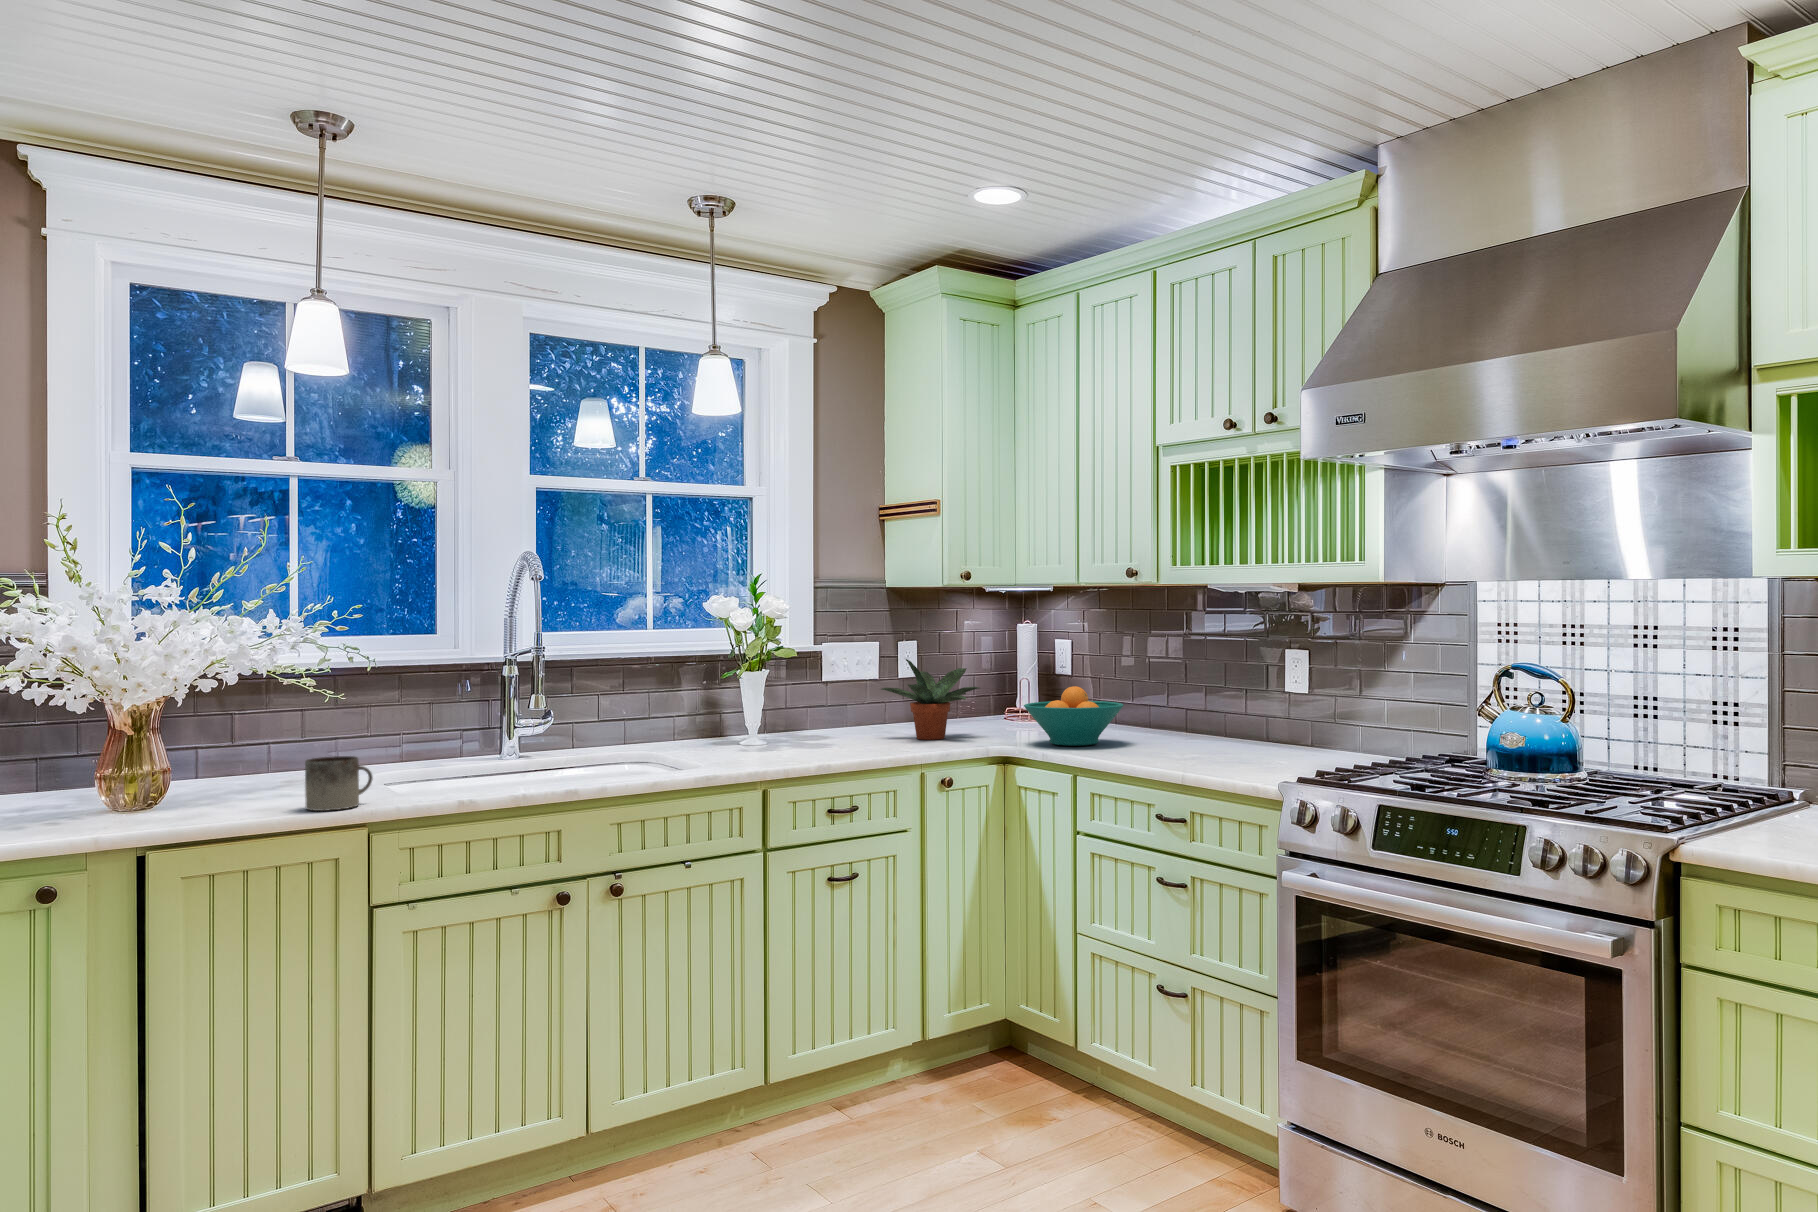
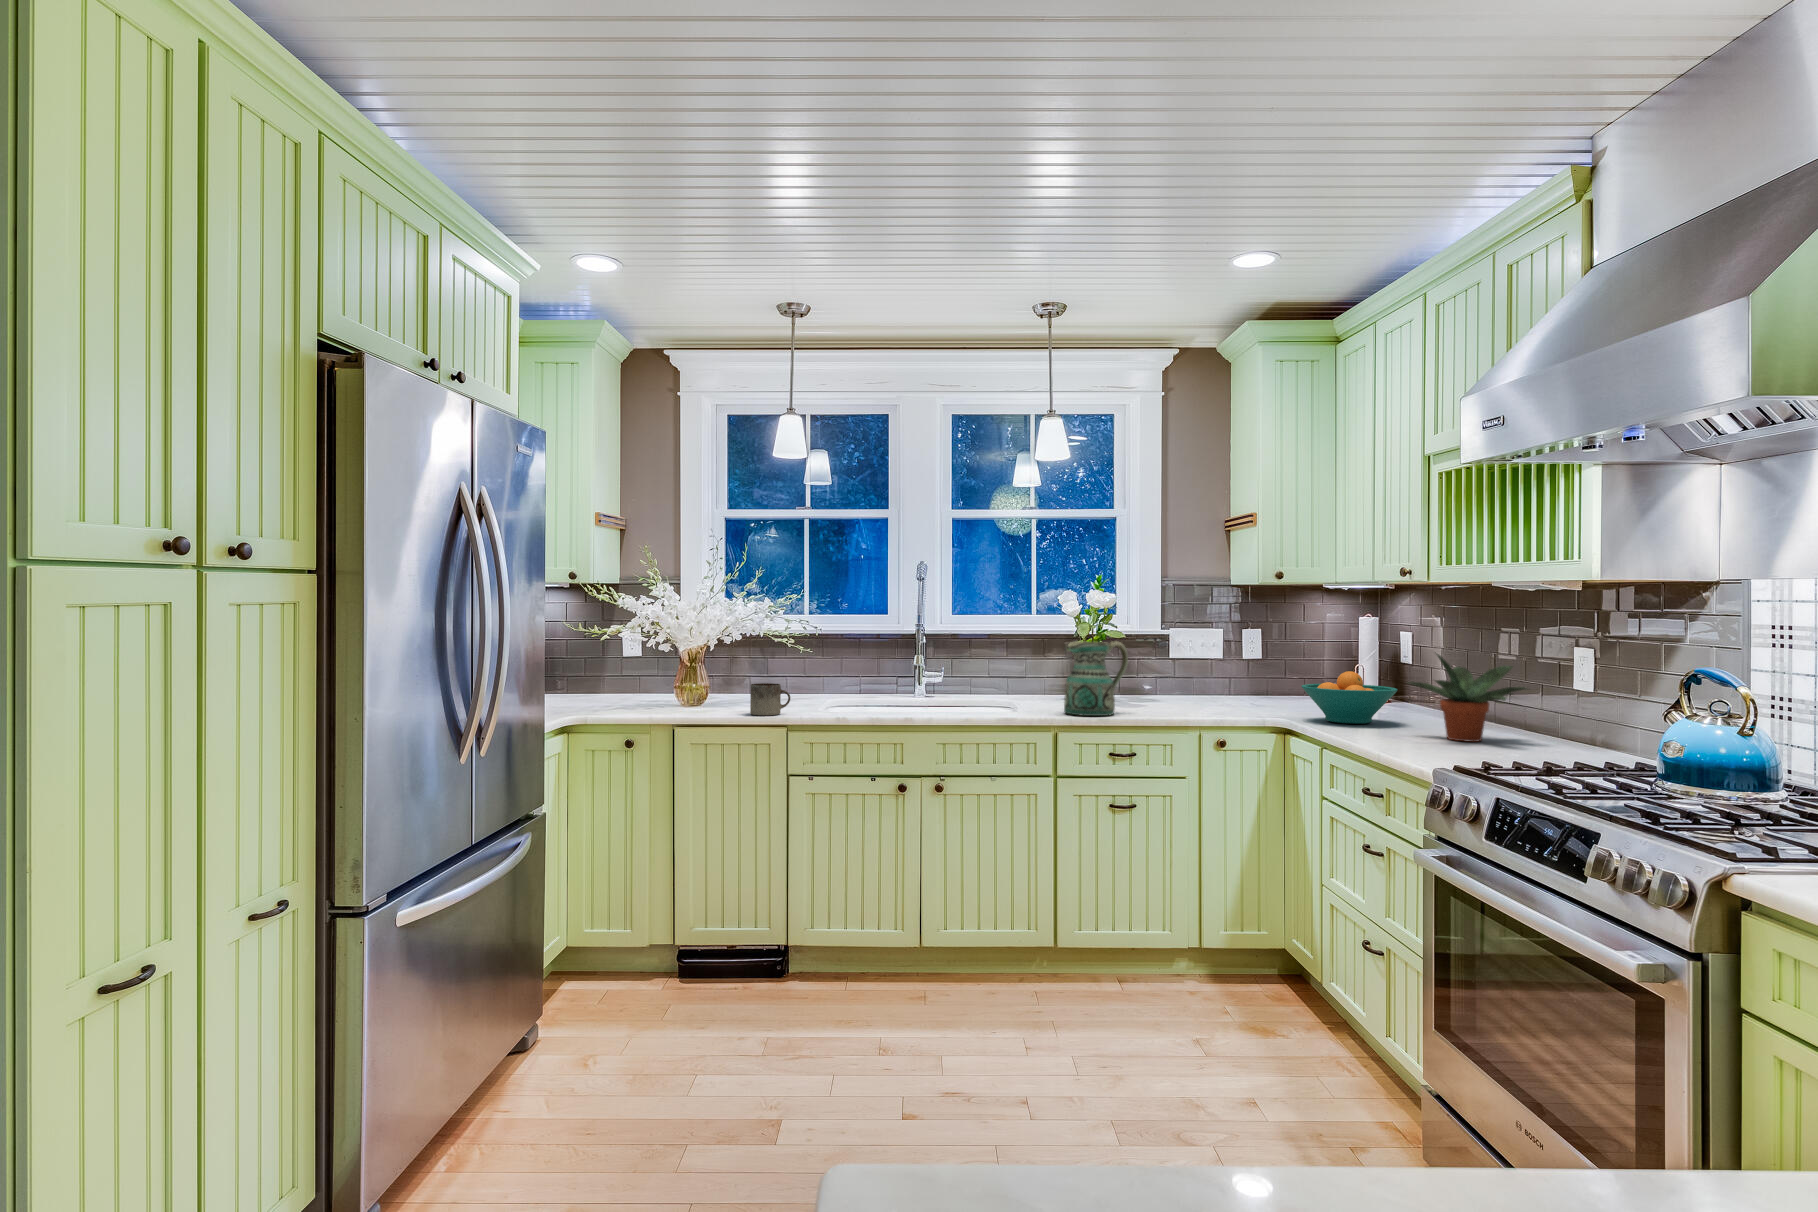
potted plant: present [881,659,979,740] -> present [1408,654,1528,742]
ceramic pitcher: none [758,663,829,764] -> present [1064,641,1128,716]

